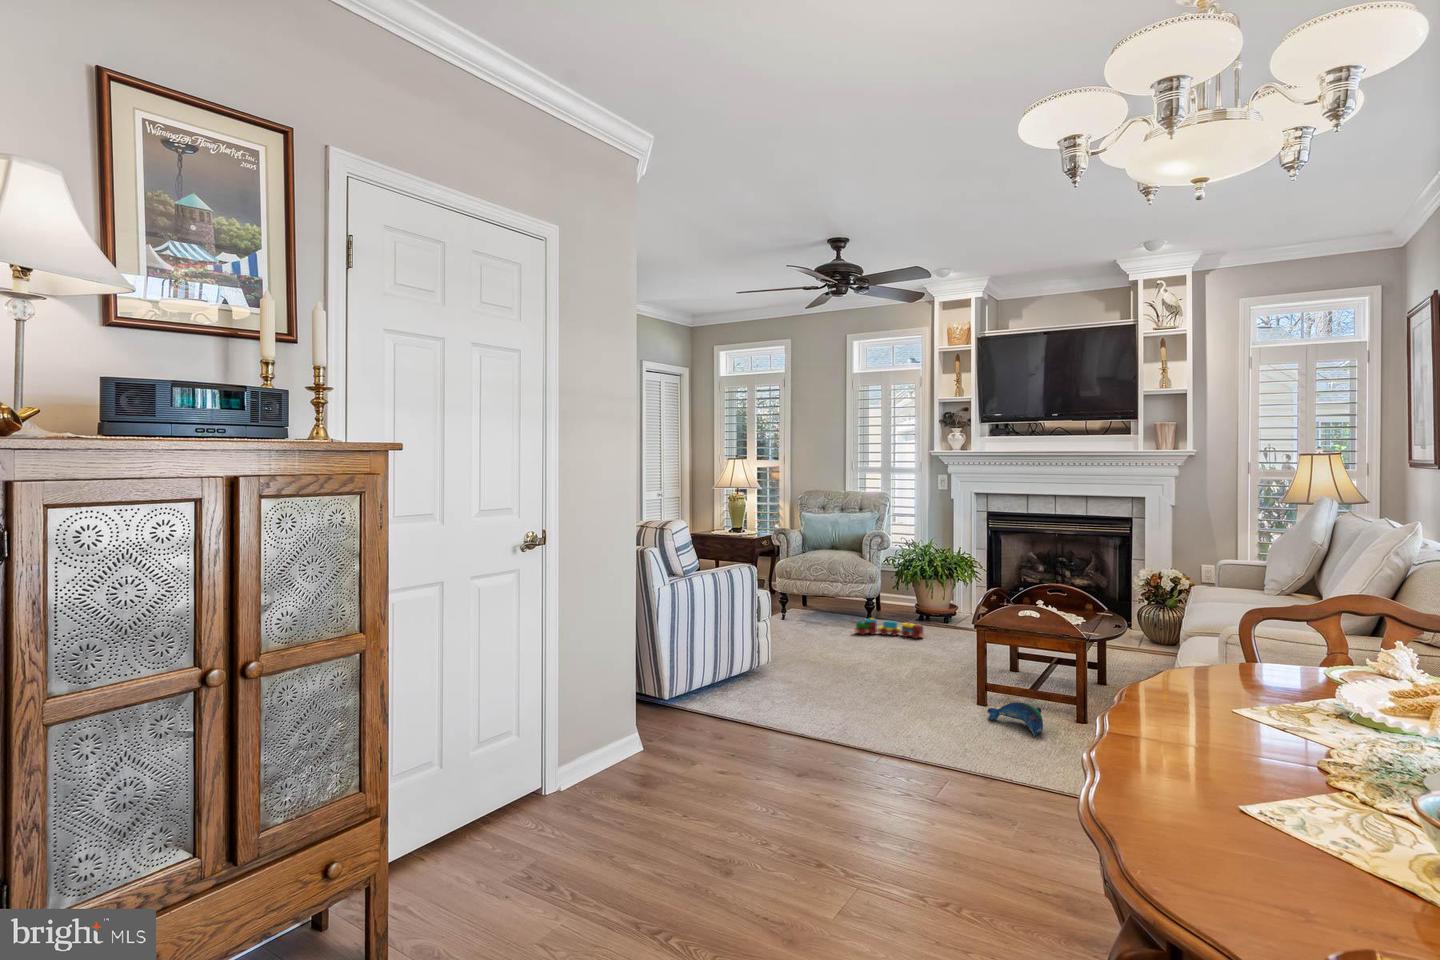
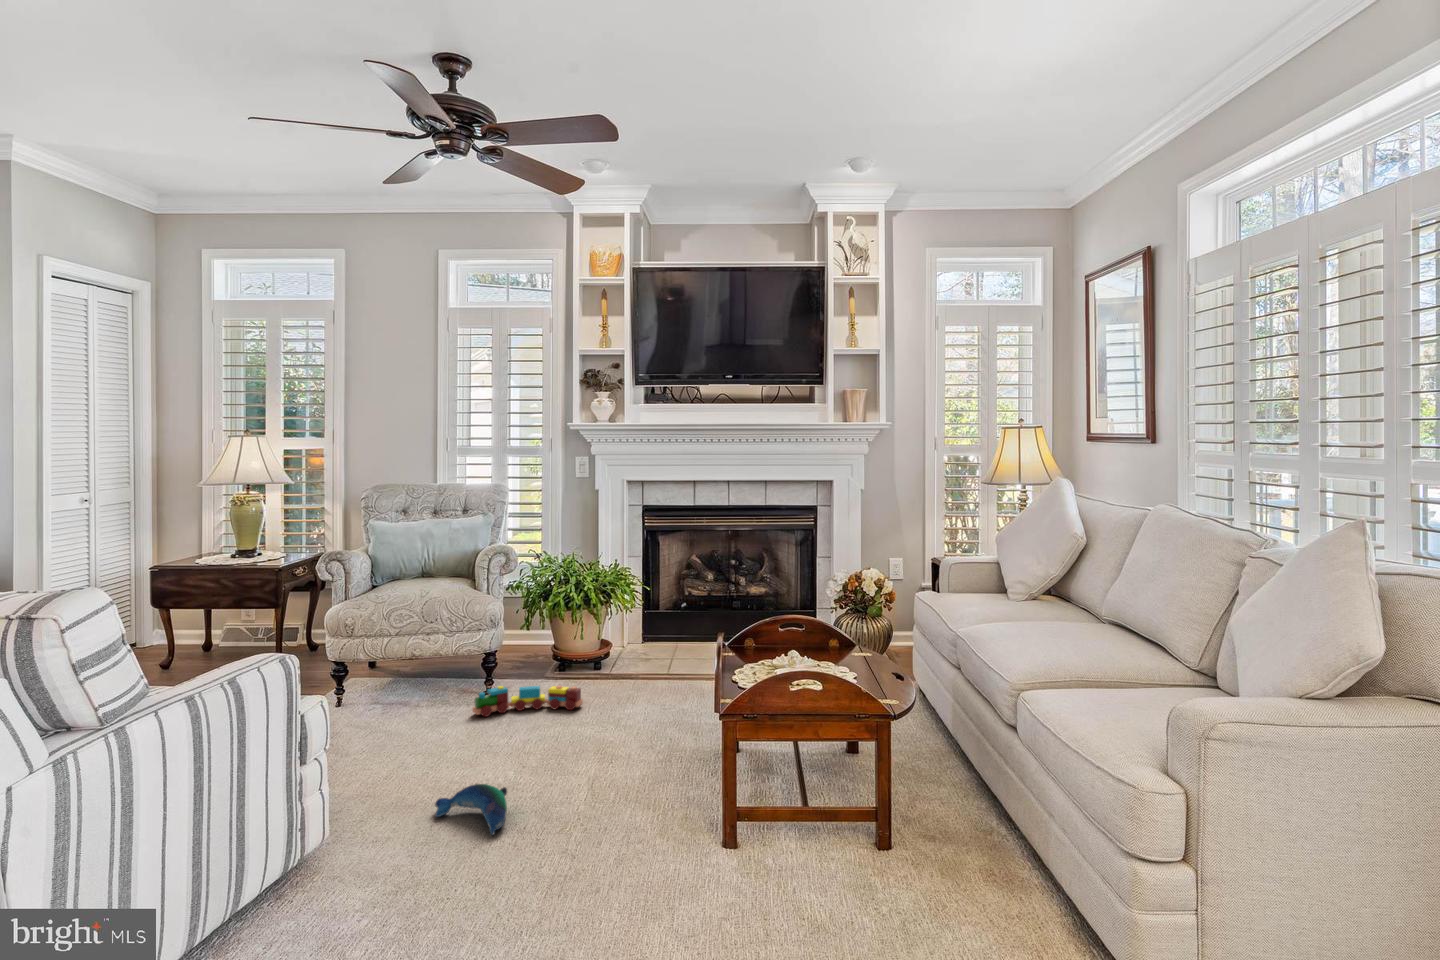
plush toy: present [987,702,1043,736] -> present [435,784,507,835]

